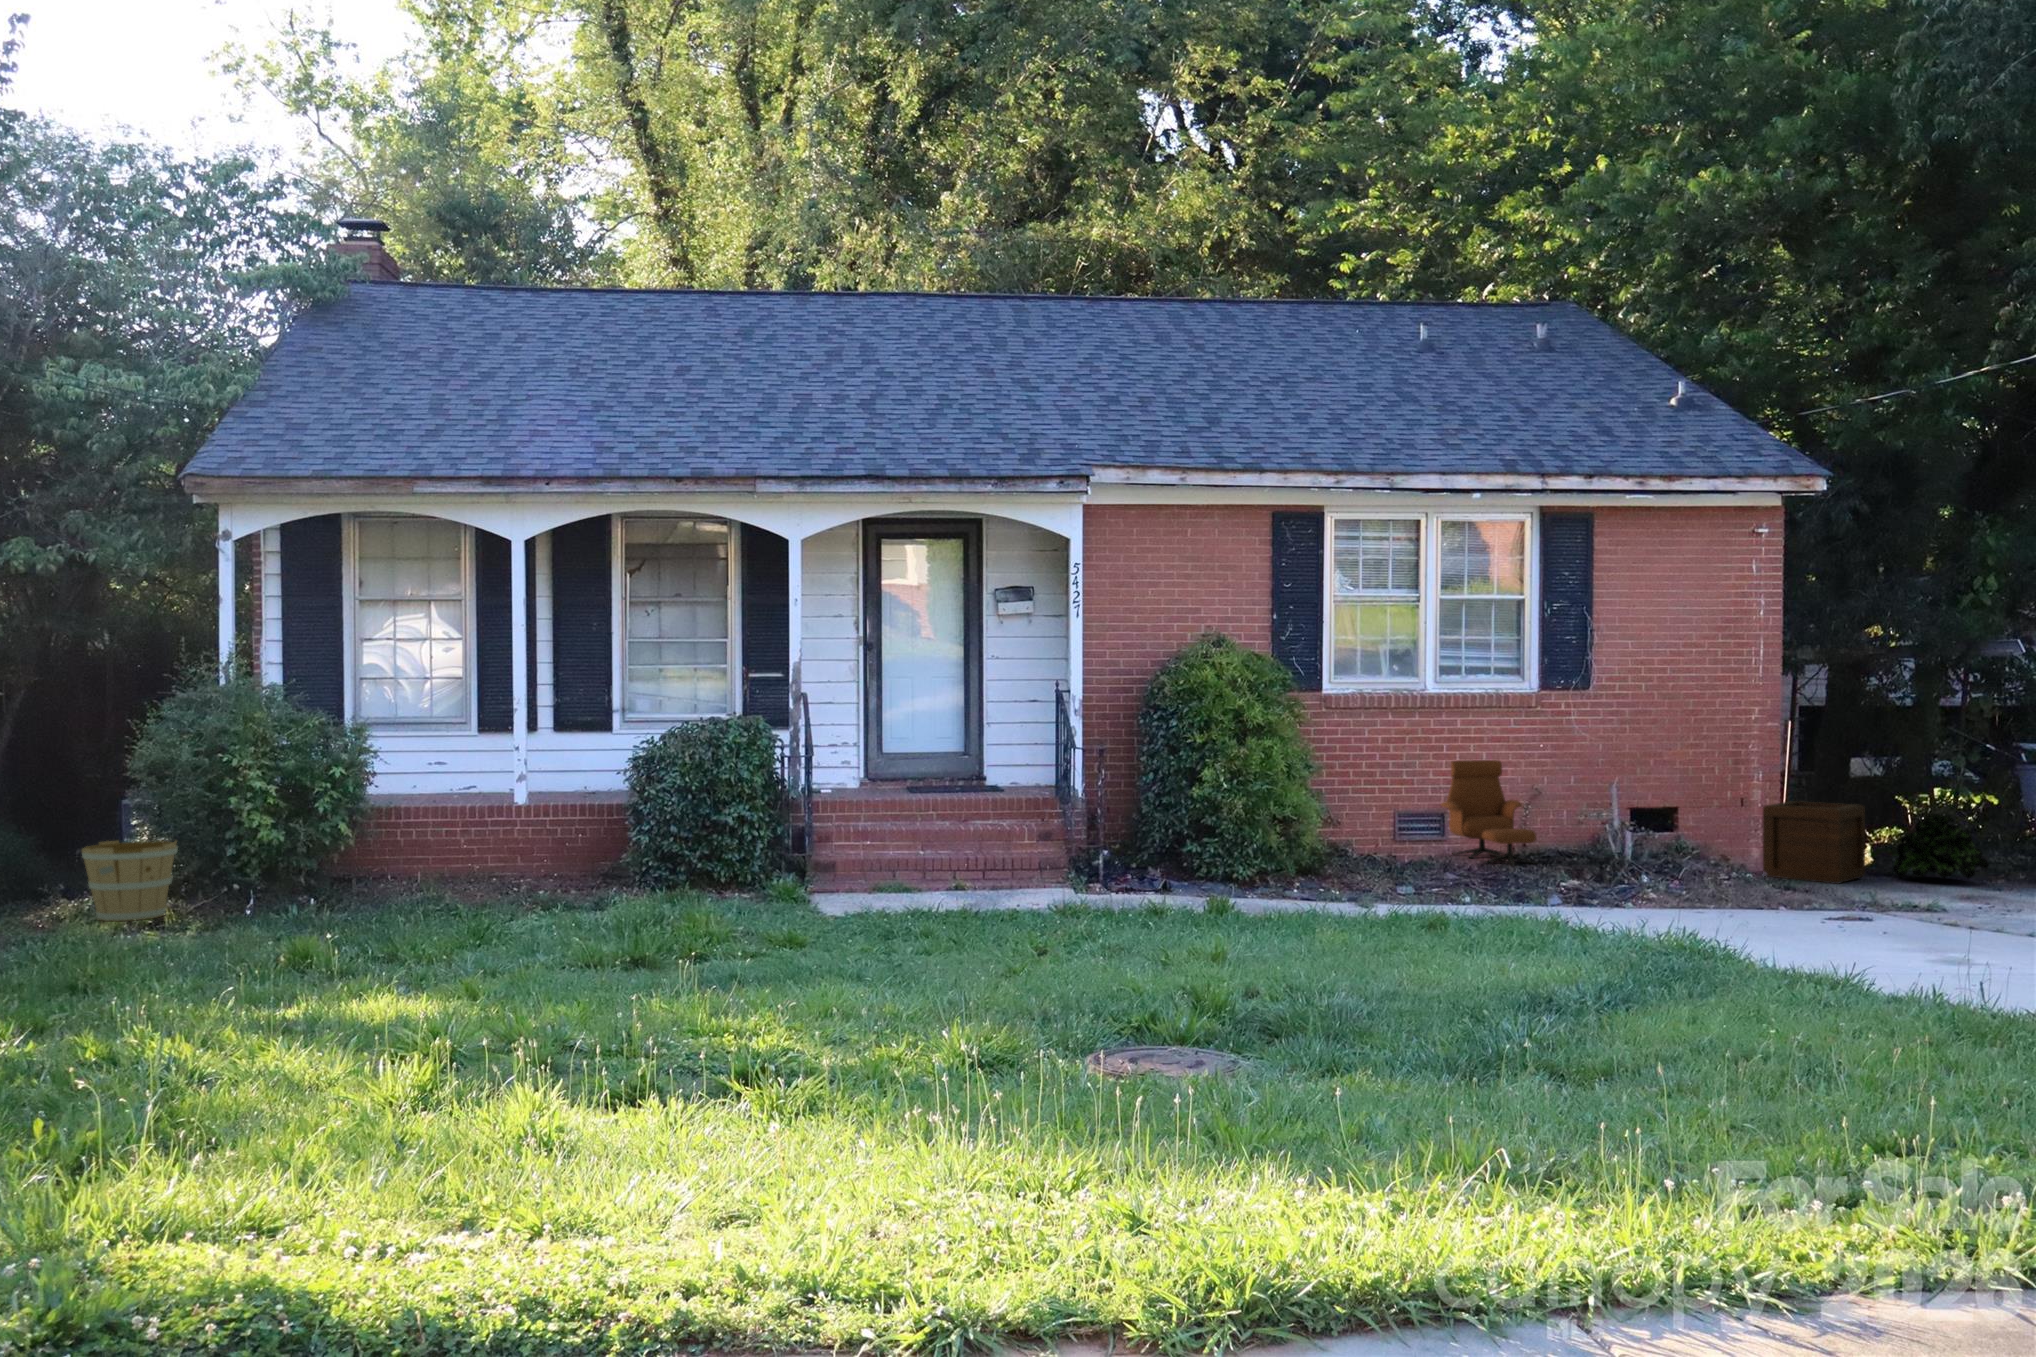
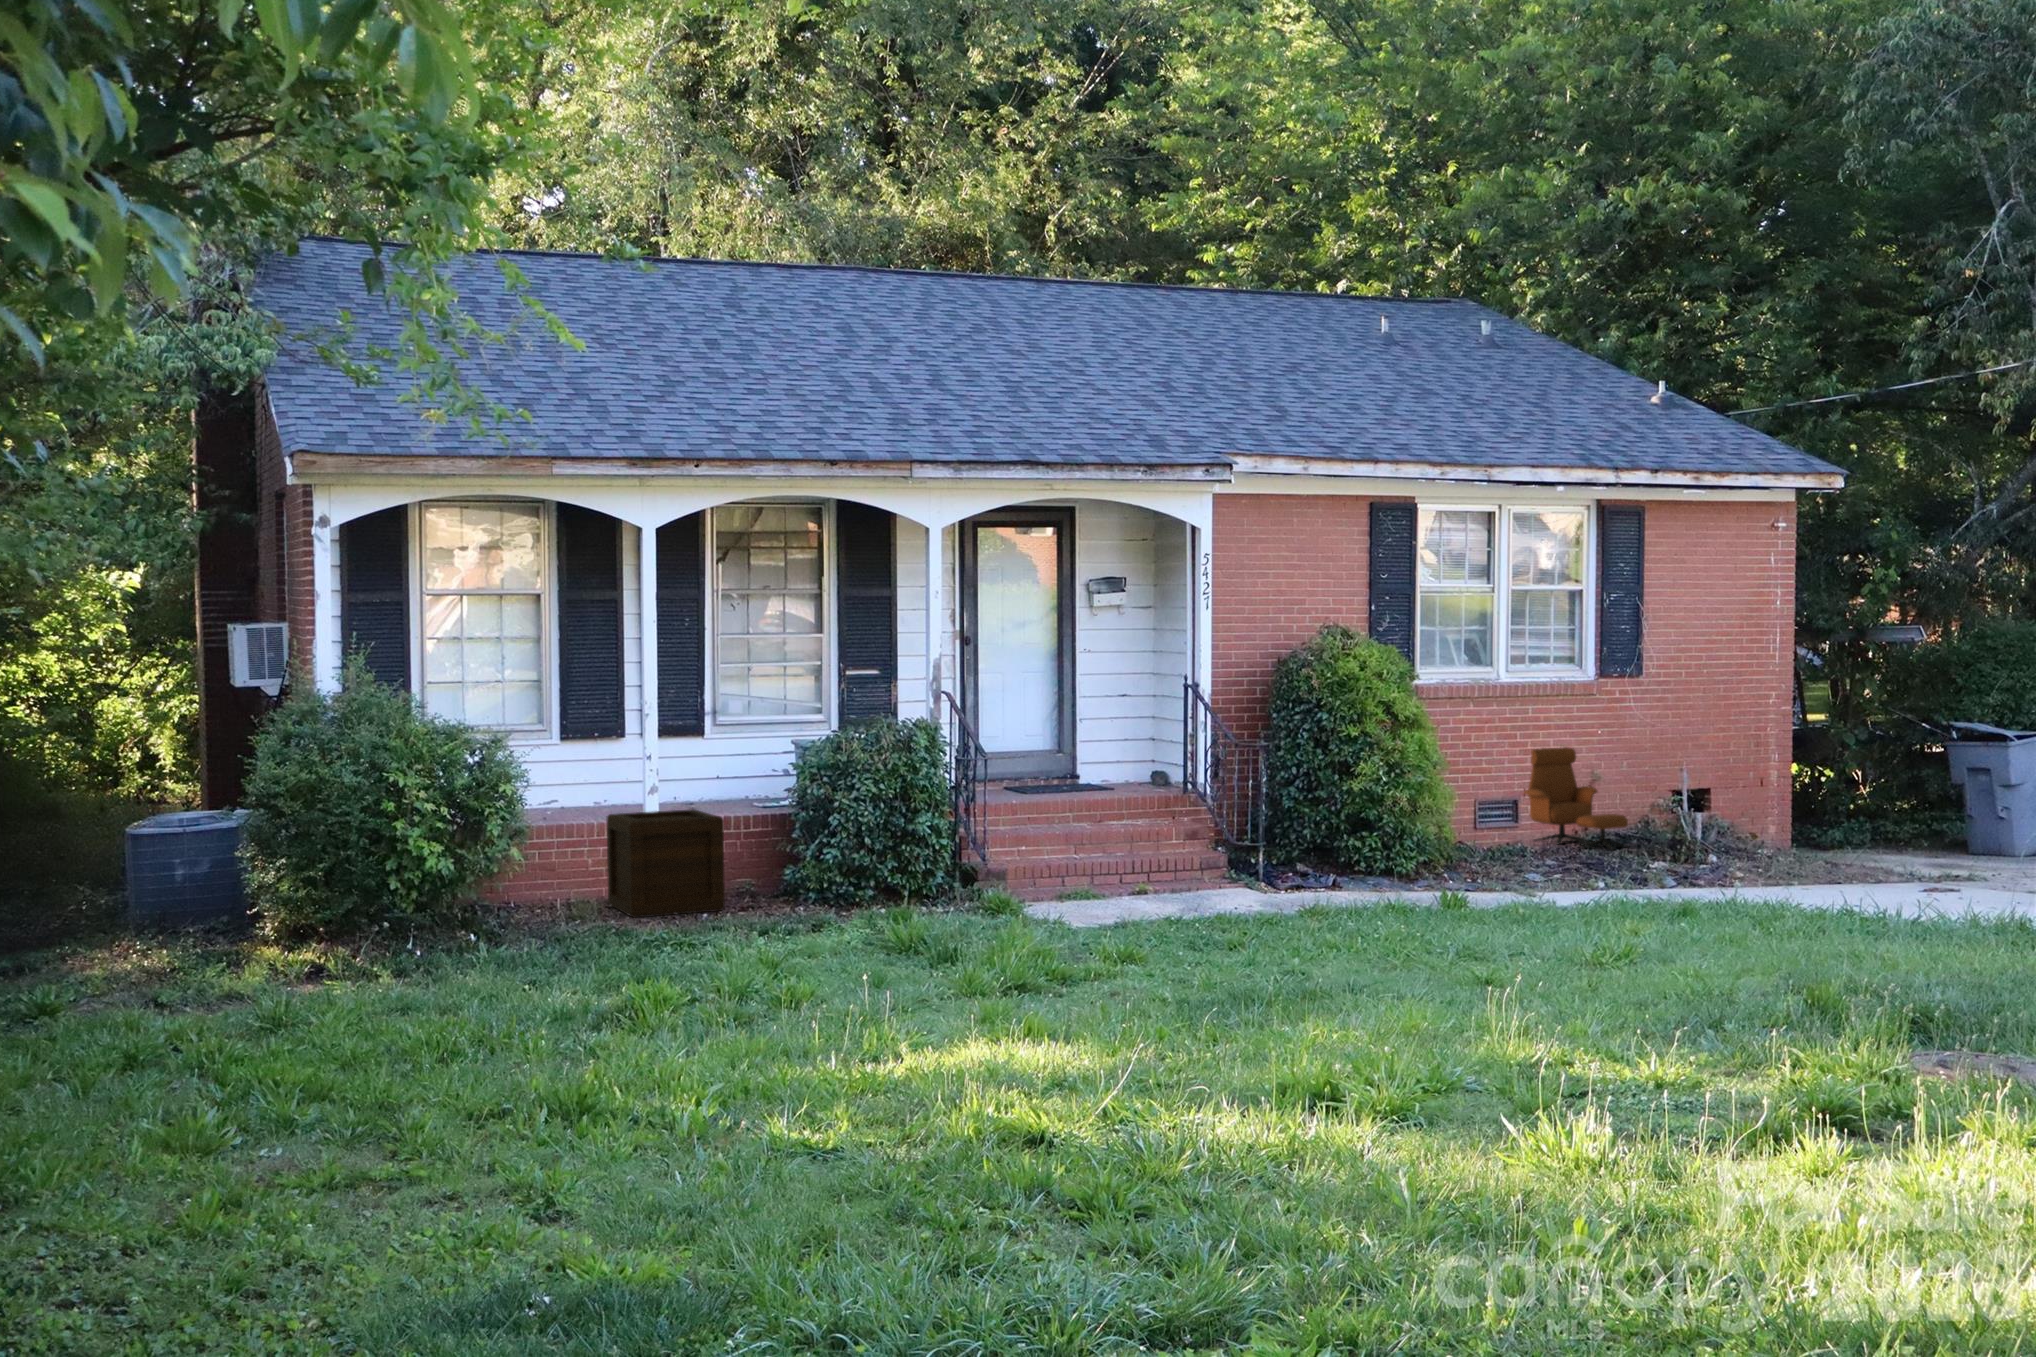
wooden crate: present [1763,801,1865,884] -> present [607,809,725,918]
potted plant: present [1893,814,1989,879] -> none [1882,789,1969,850]
wooden bucket: present [82,841,178,921] -> none [261,874,369,970]

